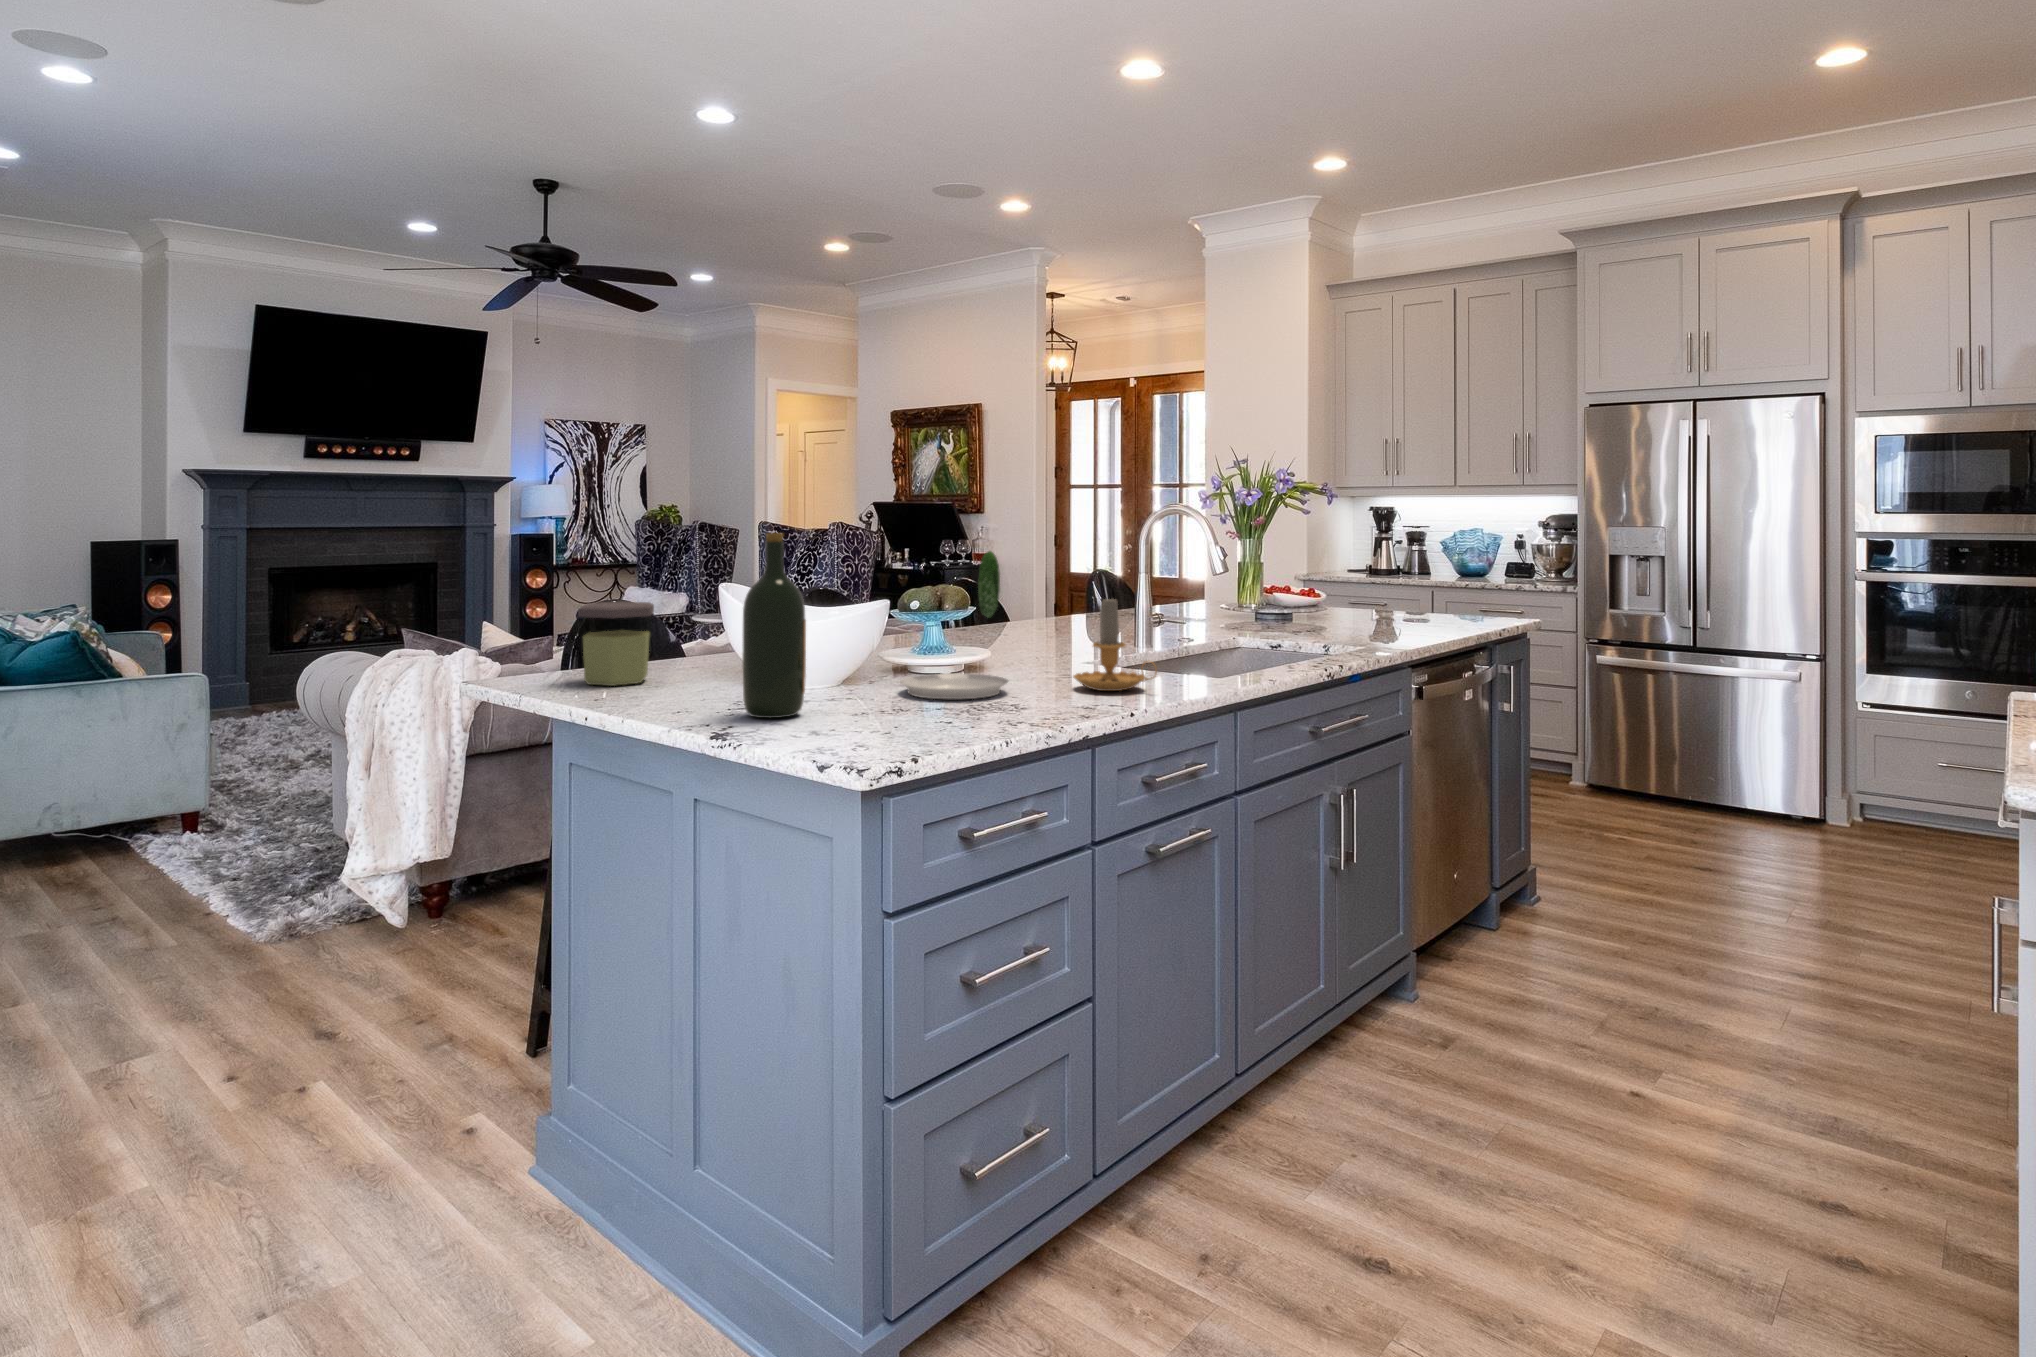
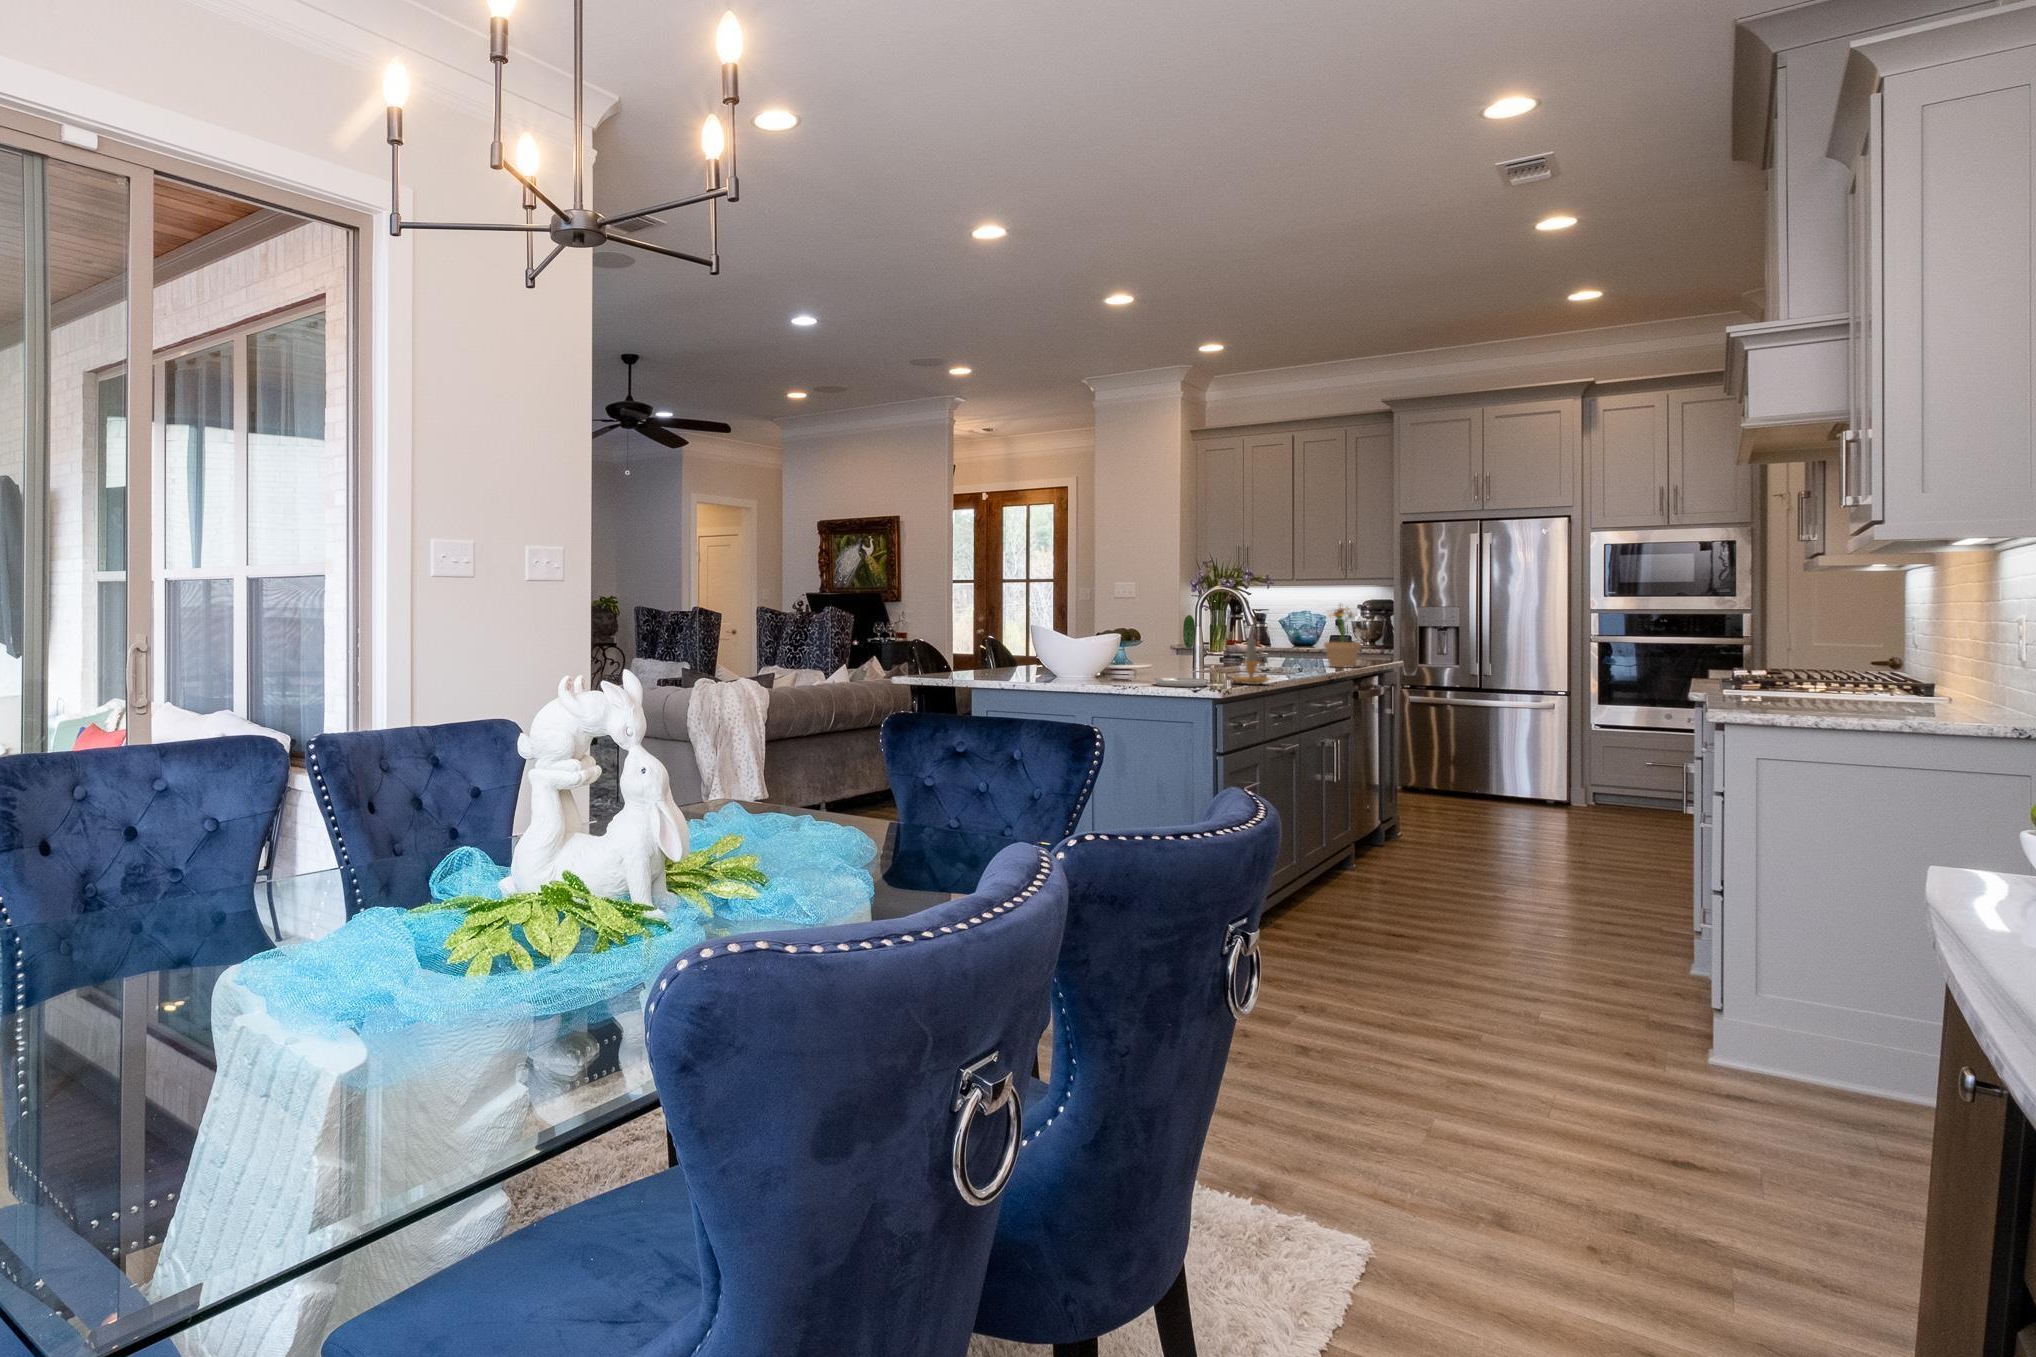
potted plant: none [1385,524,1443,632] -> present [1324,607,1361,667]
wine bottle: present [742,533,806,718] -> none [1113,605,1144,691]
jar: present [578,601,654,686] -> none [978,643,1019,684]

